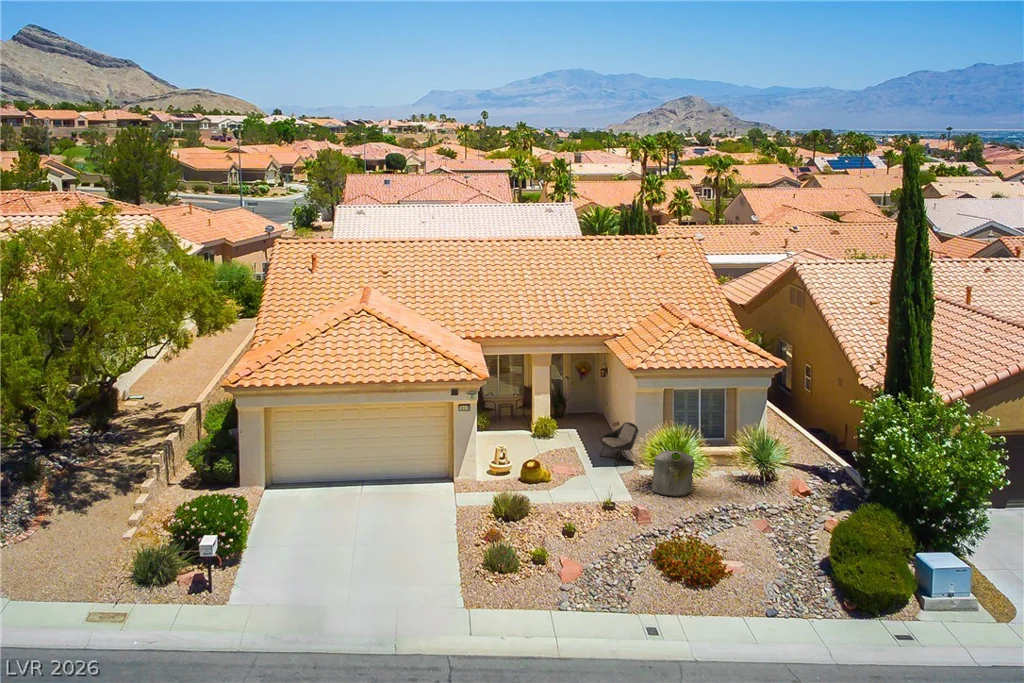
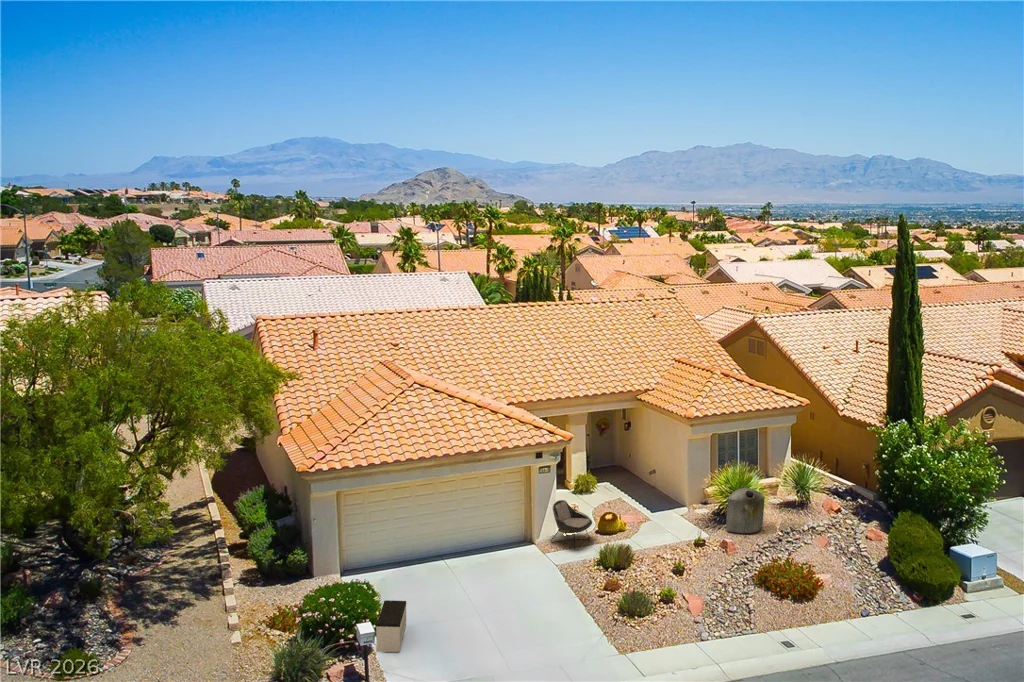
lounge chair: present [599,422,639,466] -> present [551,500,592,549]
bench: none [236,516,279,564] -> present [376,600,407,652]

